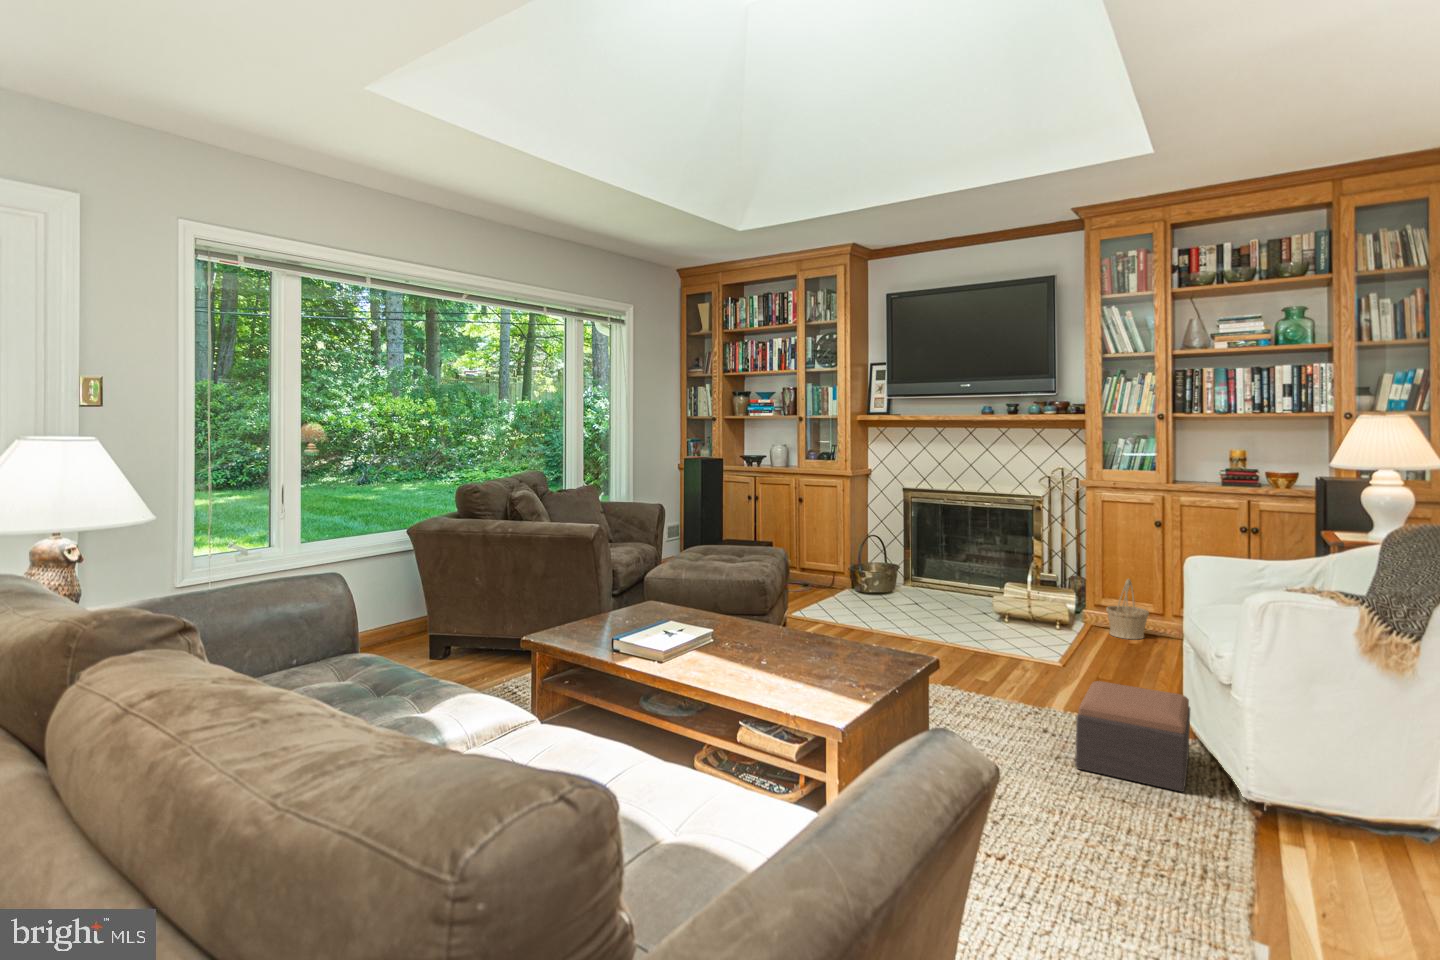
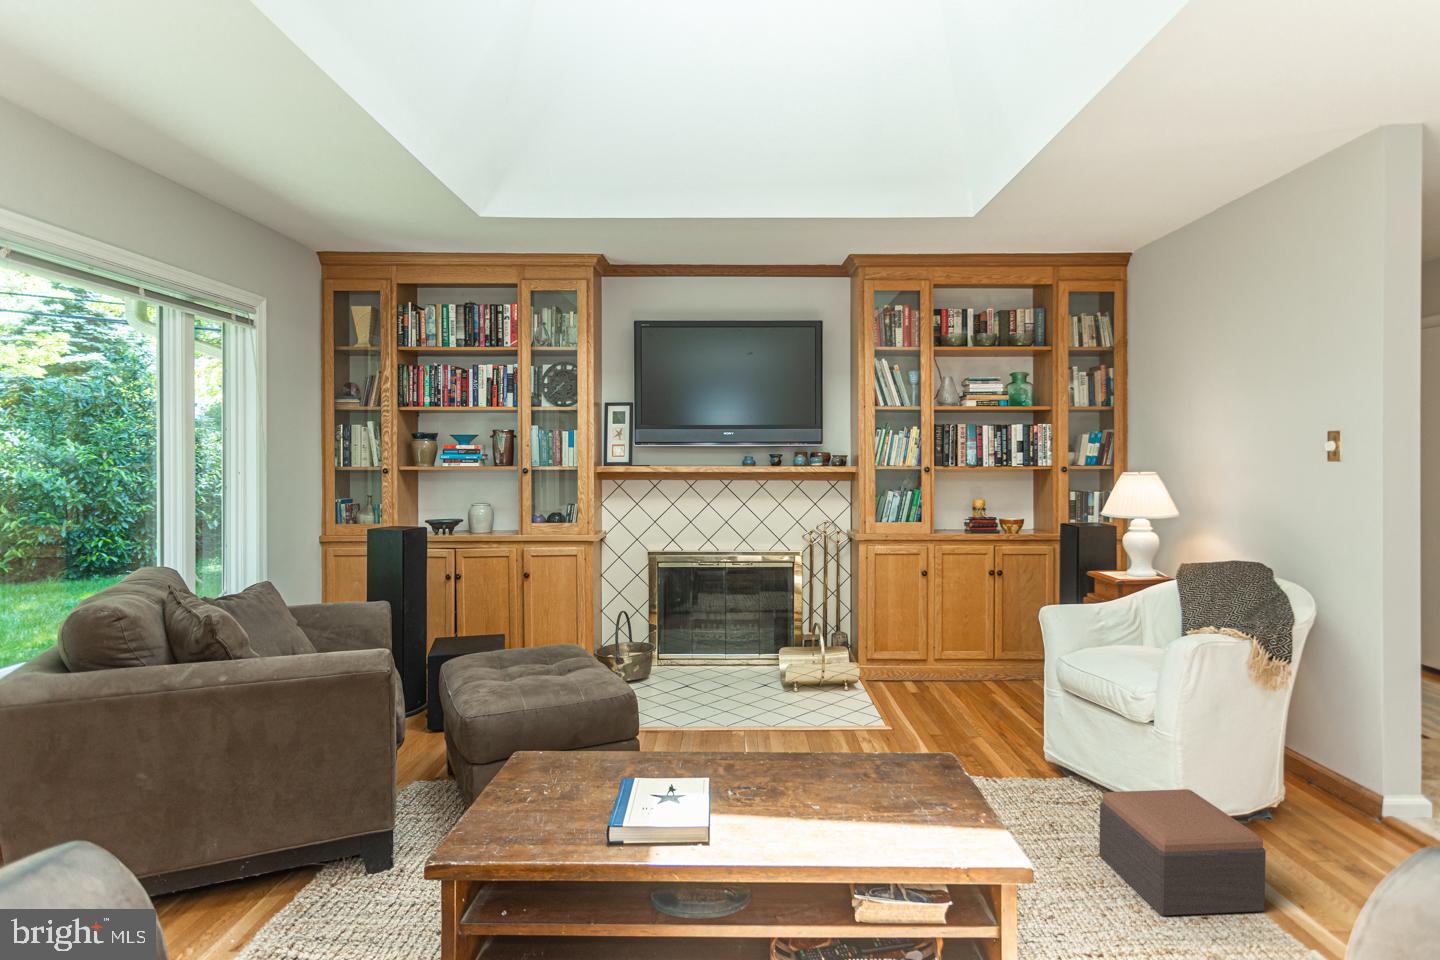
basket: present [1106,579,1149,639] -> none [903,632,943,694]

